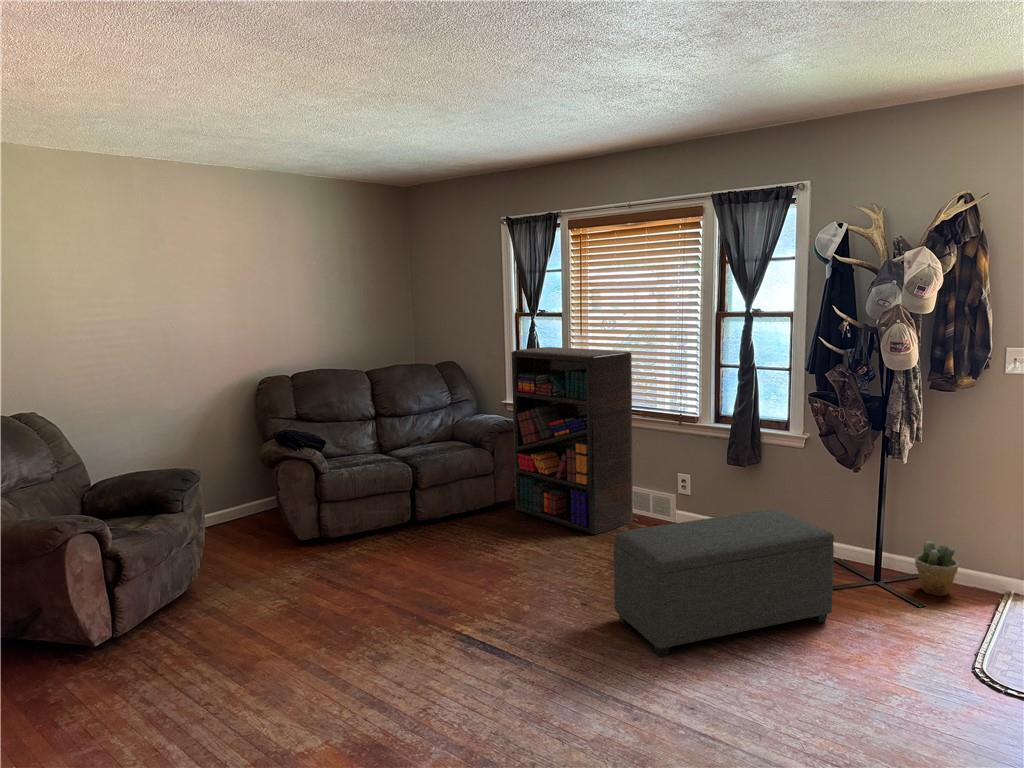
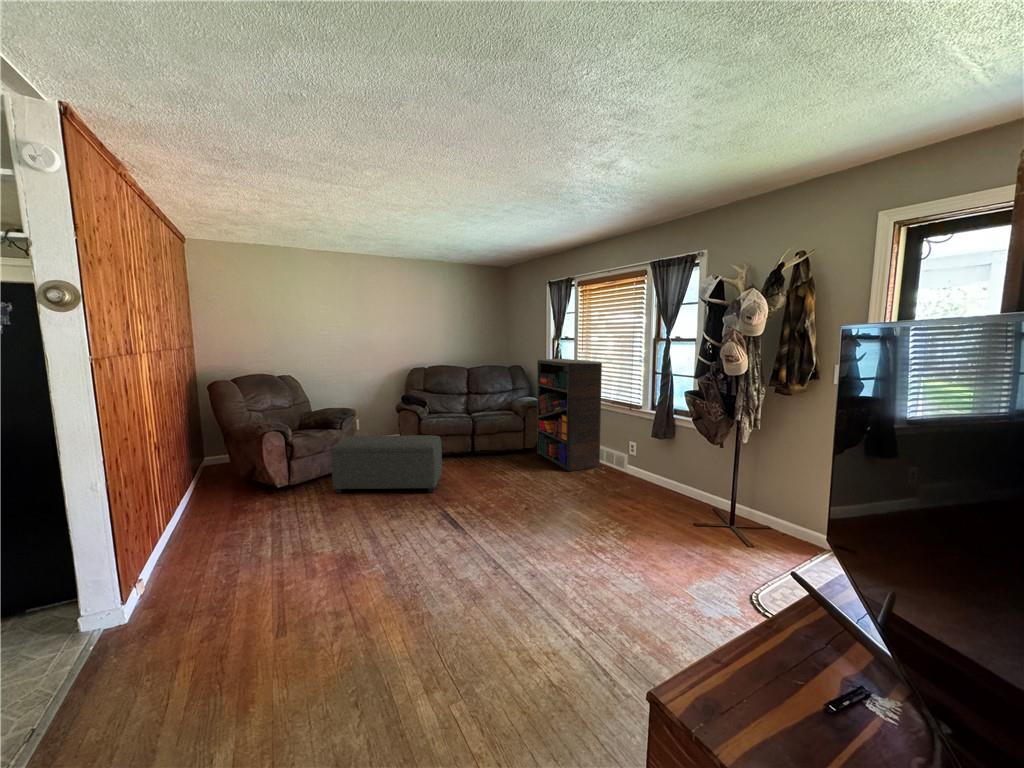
ottoman: present [614,509,834,657] -> present [331,435,442,493]
potted plant: present [915,541,958,596] -> none [757,501,789,541]

